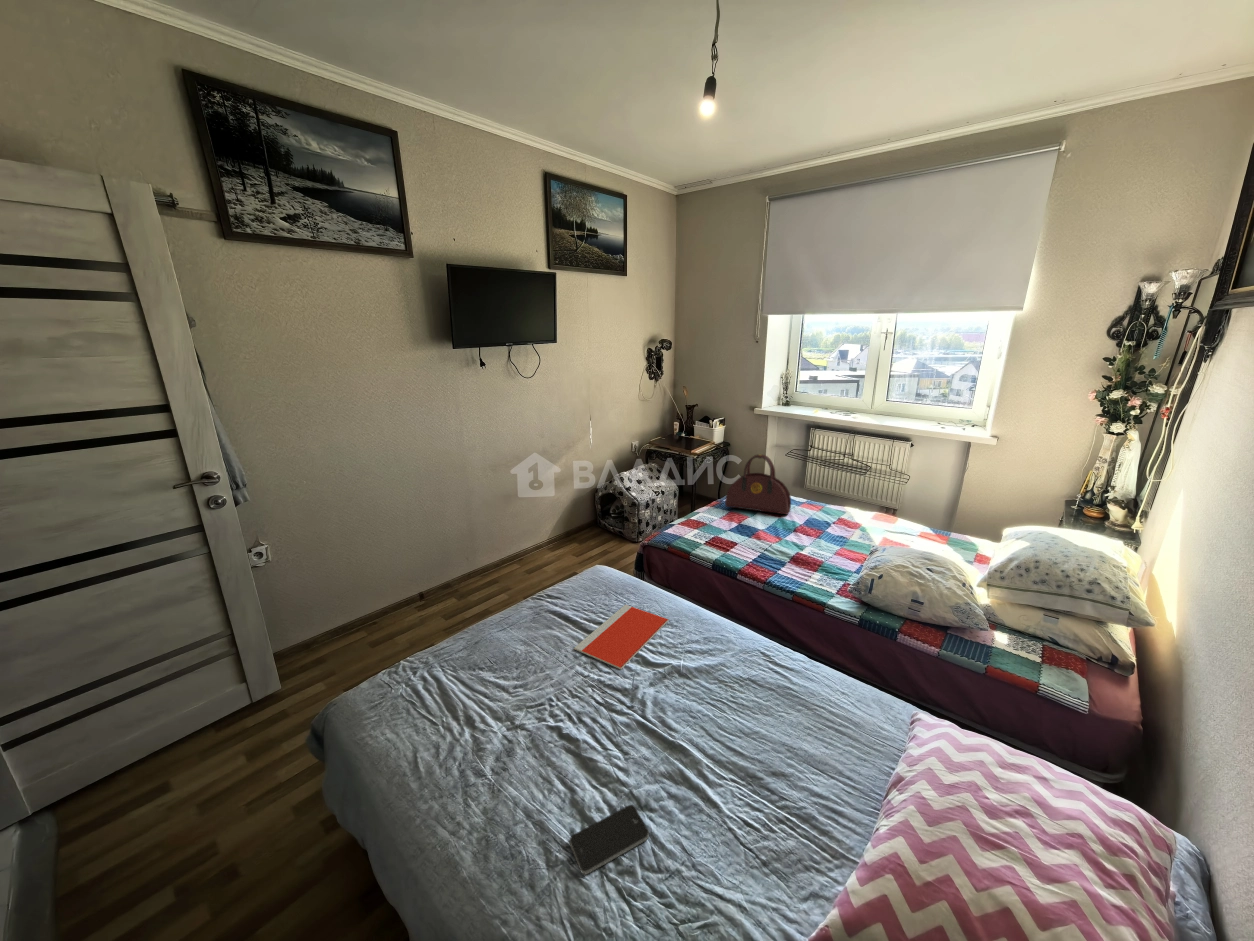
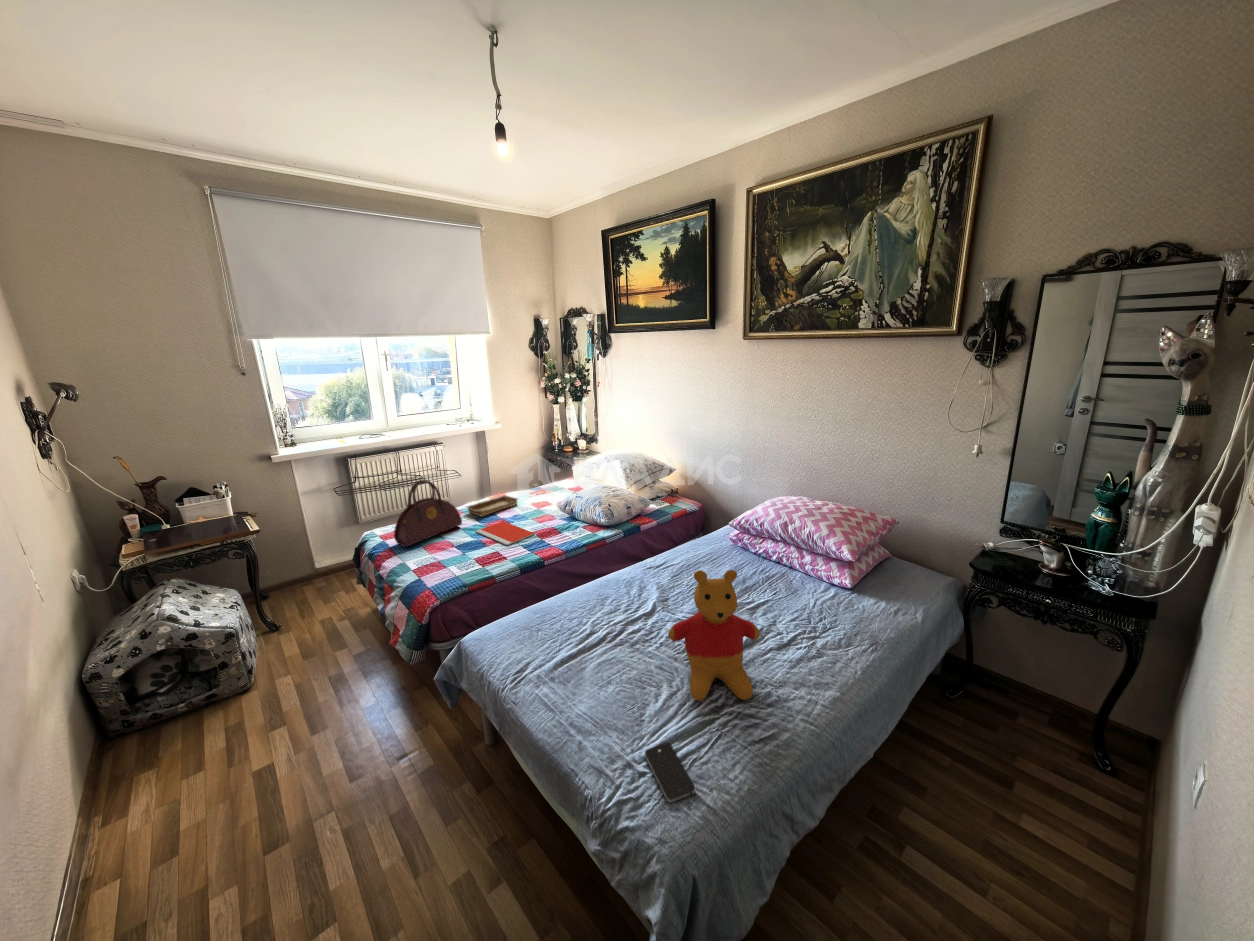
tray: none [815,503,881,528] -> present [466,495,518,516]
stuffed bear: none [470,594,562,750] -> present [668,570,760,701]
notebook: present [574,605,668,669] -> present [476,521,535,545]
smartphone: present [570,805,649,874] -> present [645,743,695,802]

